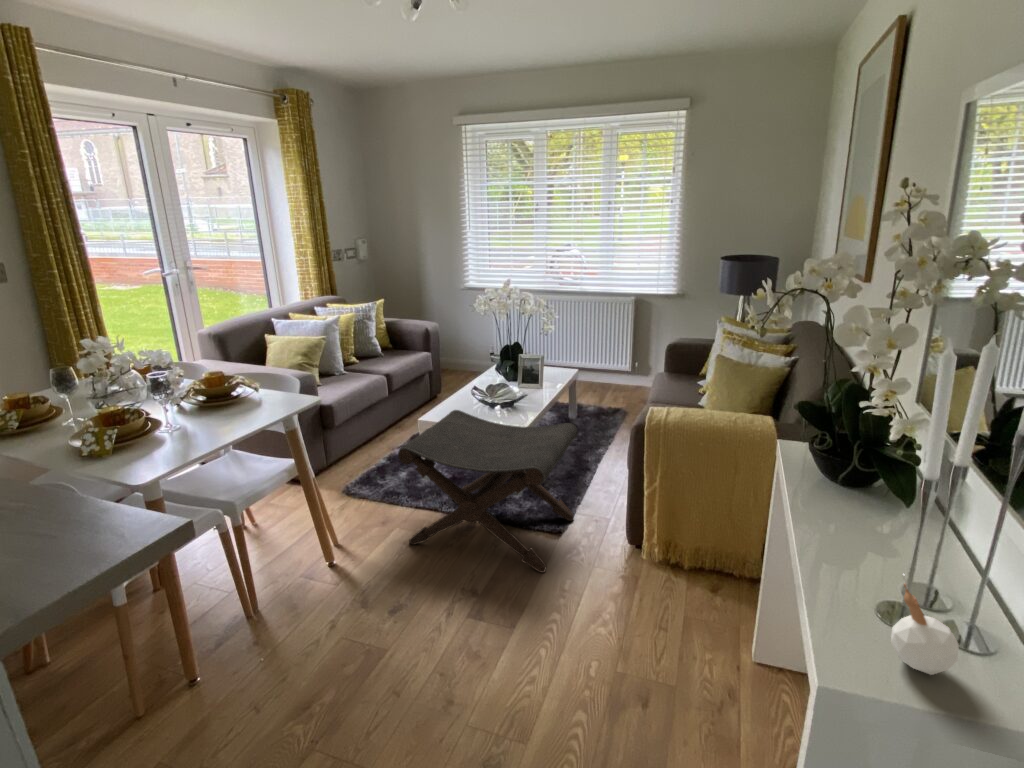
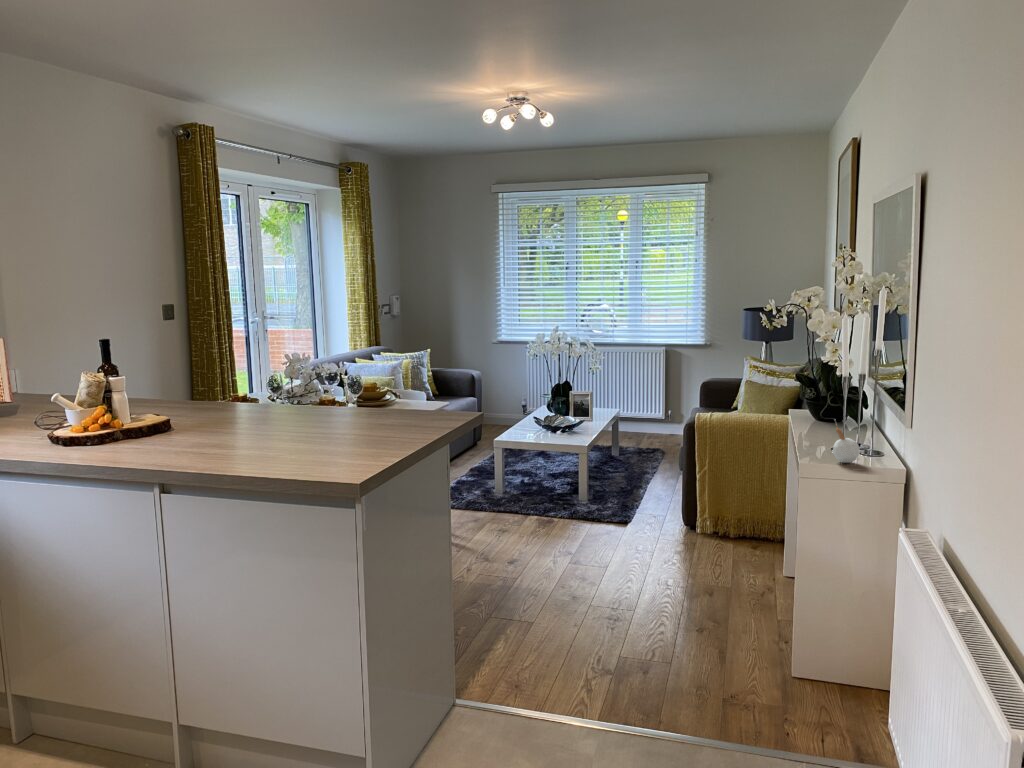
footstool: present [398,410,578,572] -> none [501,427,638,542]

